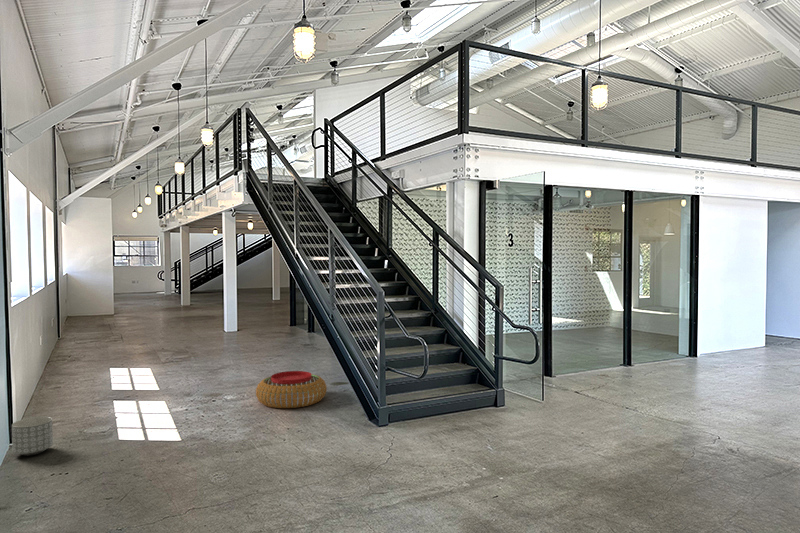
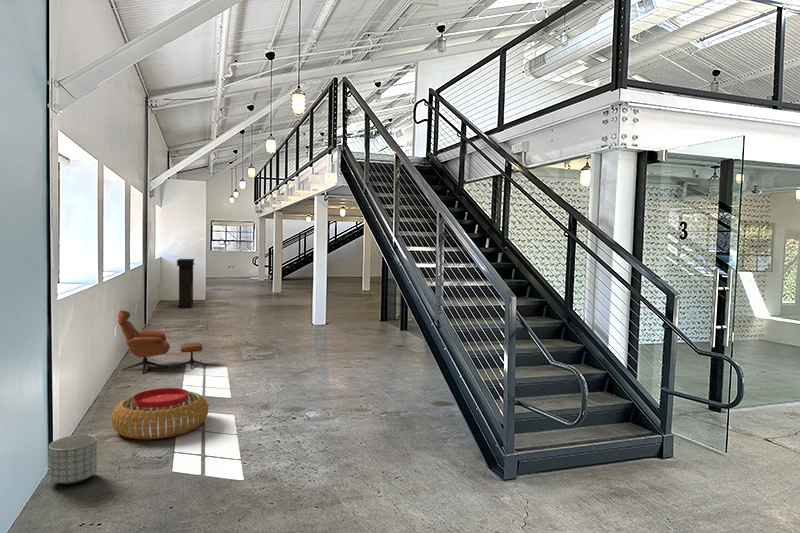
console table: none [83,274,100,323] -> present [177,259,194,308]
lounge chair: none [41,322,129,378] -> present [118,310,207,373]
pouf: present [256,371,327,408] -> present [111,388,208,440]

